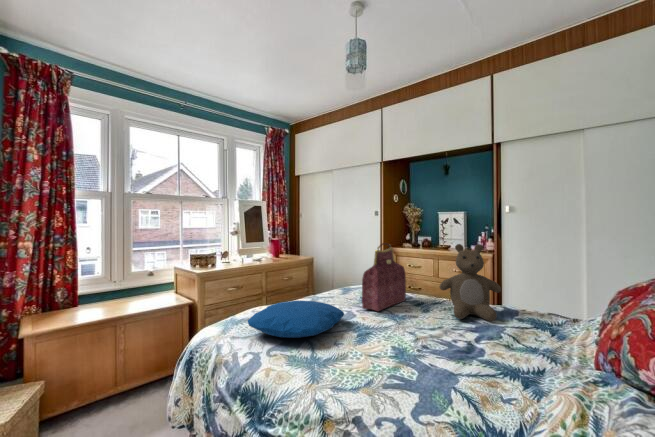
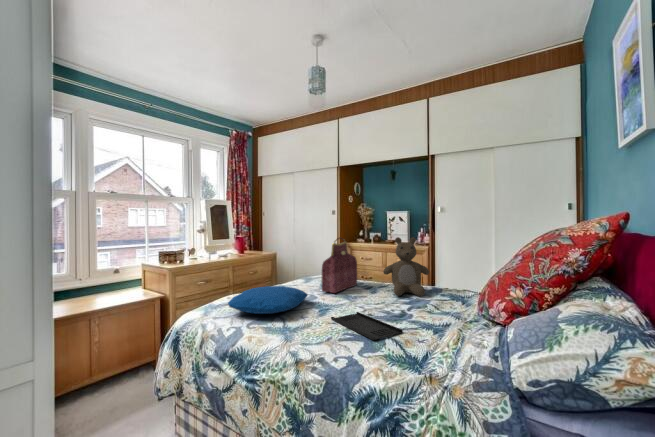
tray: none [373,341,474,391] -> present [331,312,403,340]

